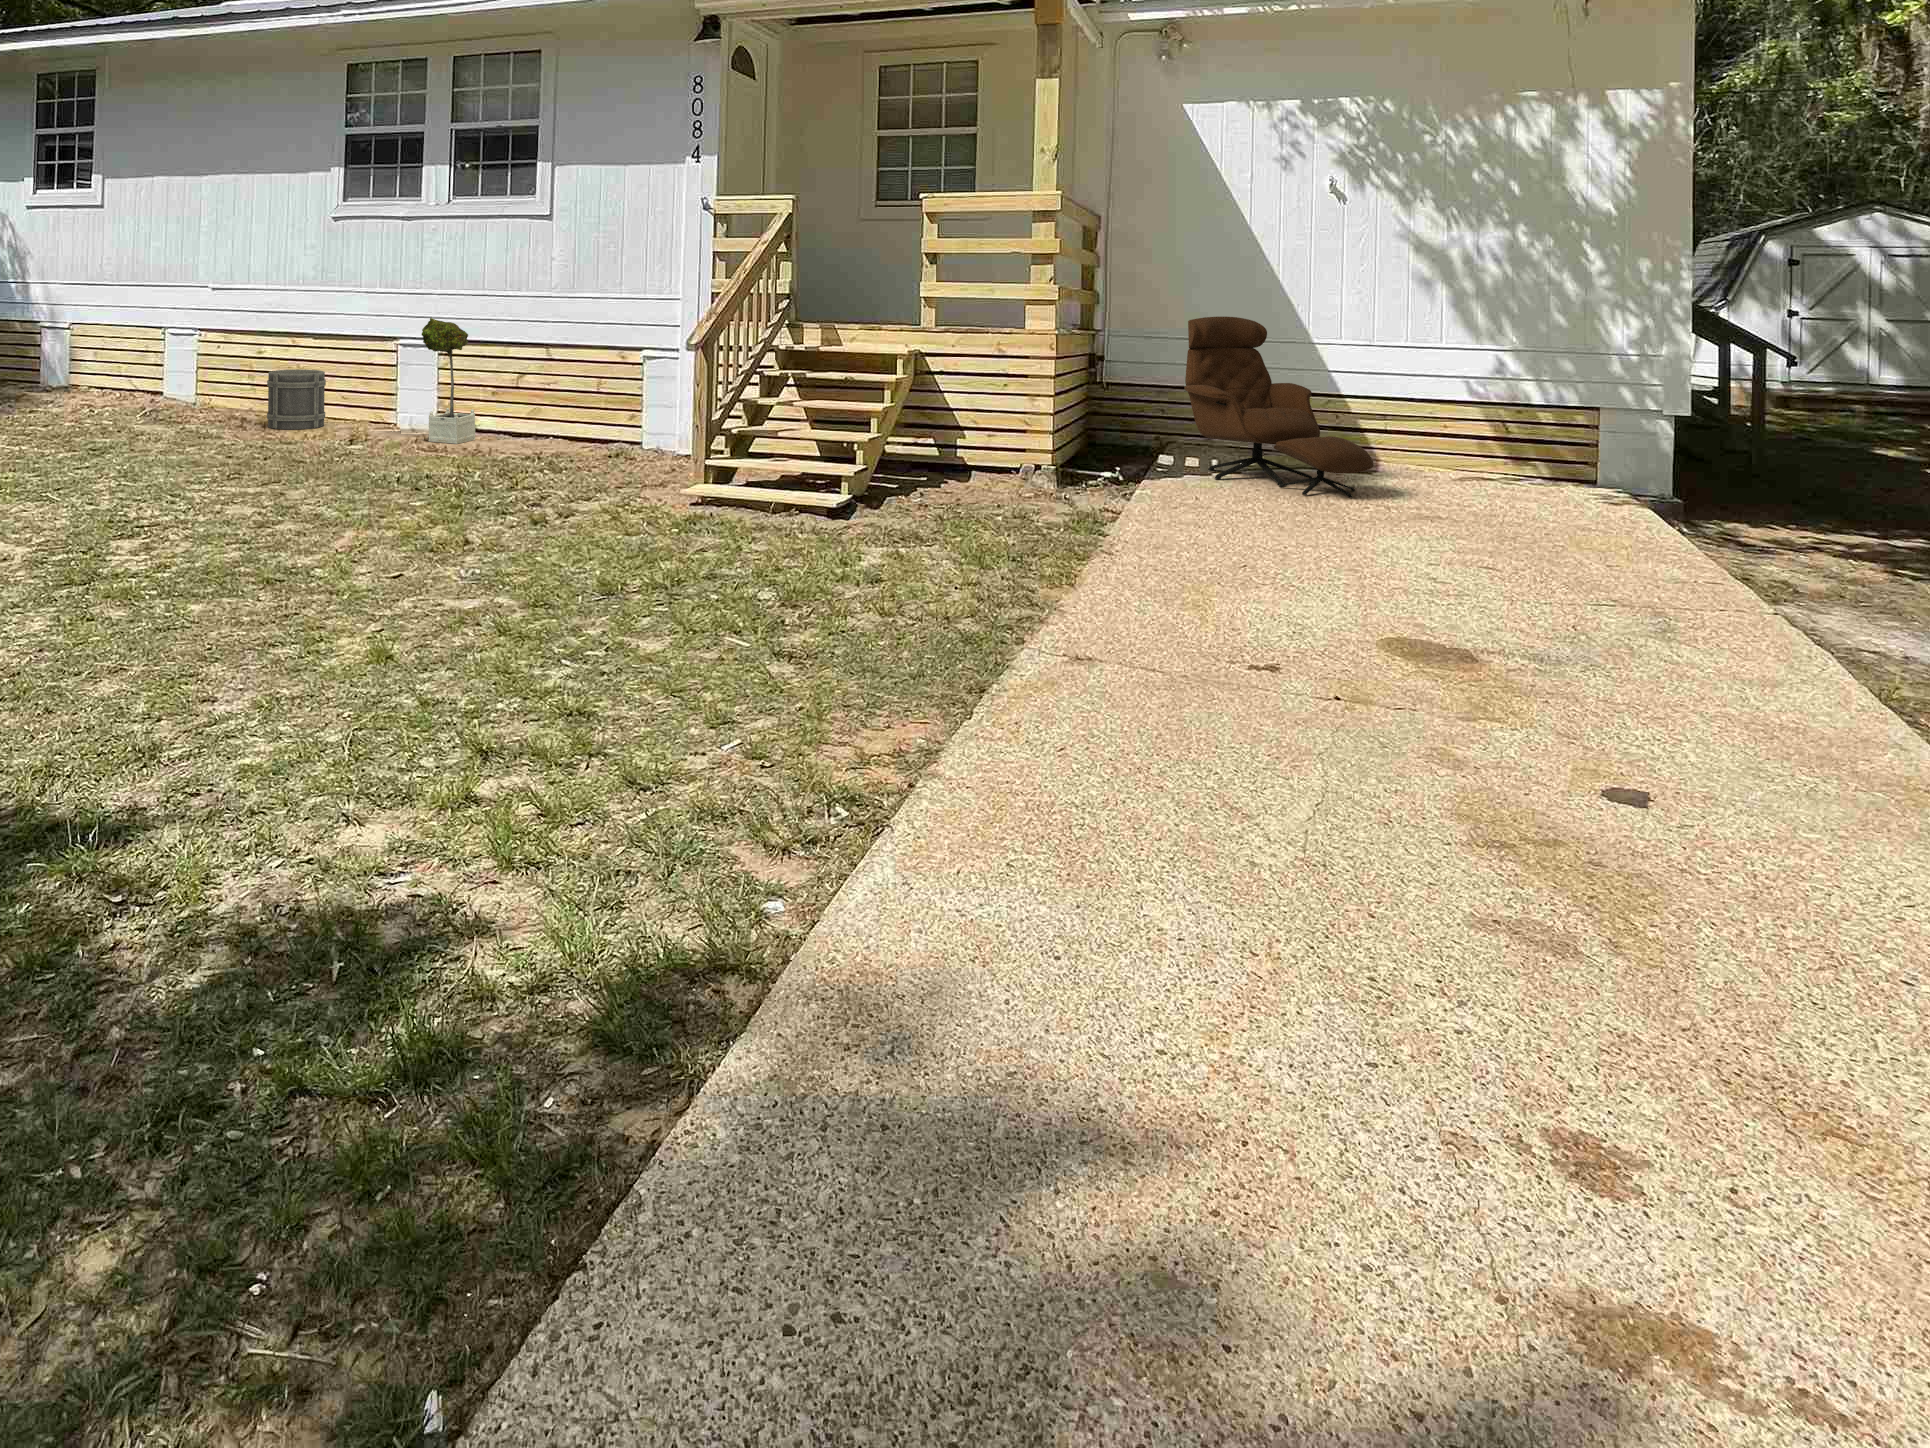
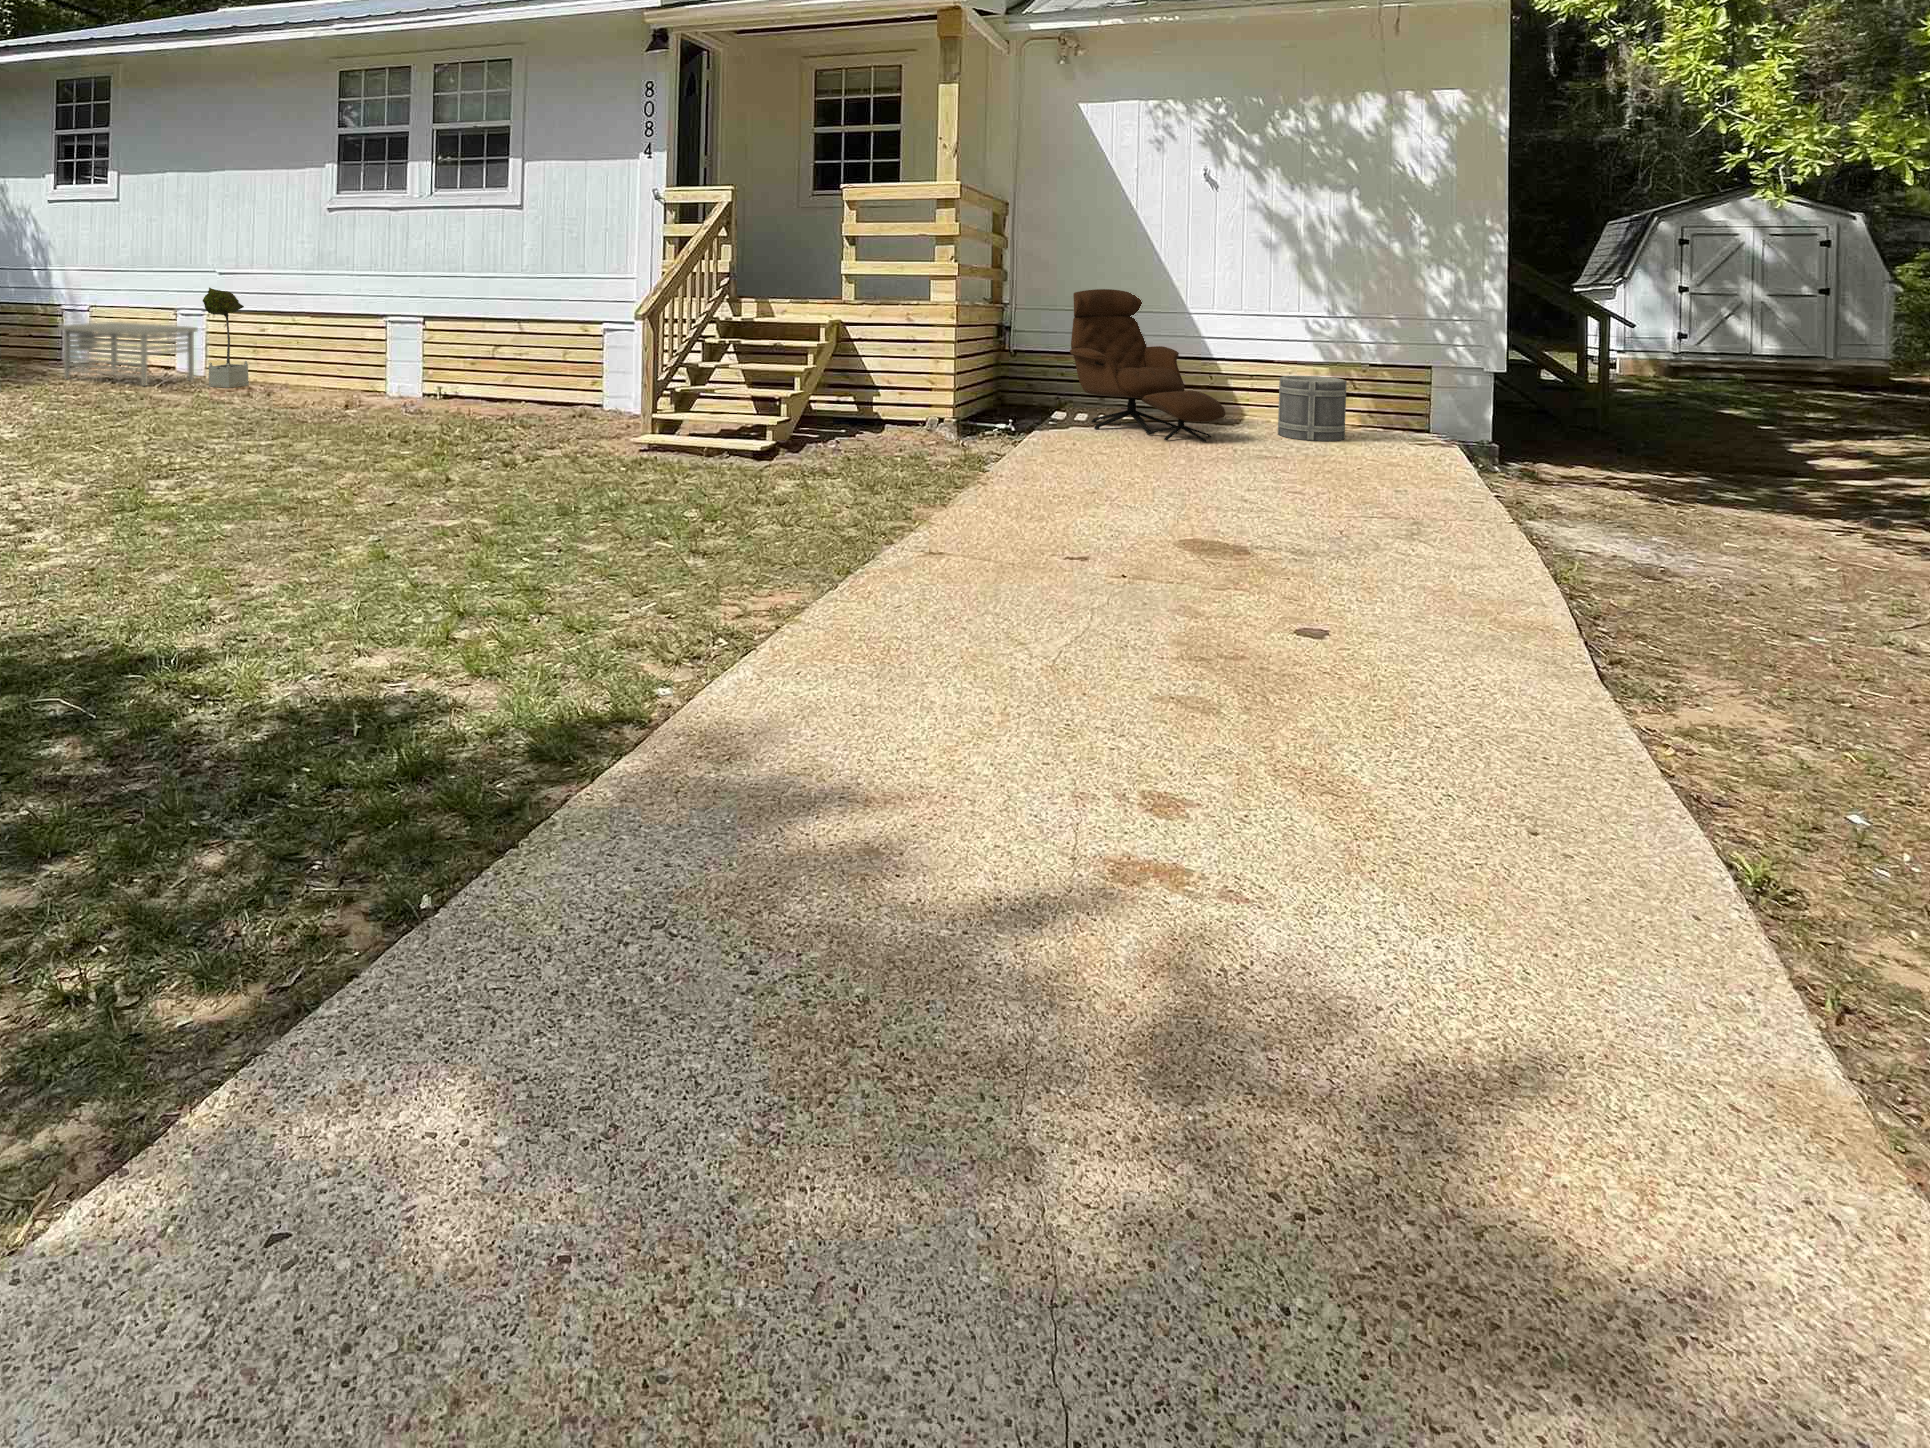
potted tree: present [422,318,475,444] -> present [203,288,249,388]
storage bench: none [29,344,185,418] -> present [58,322,198,386]
bucket: present [267,369,326,429] -> present [1278,376,1347,441]

